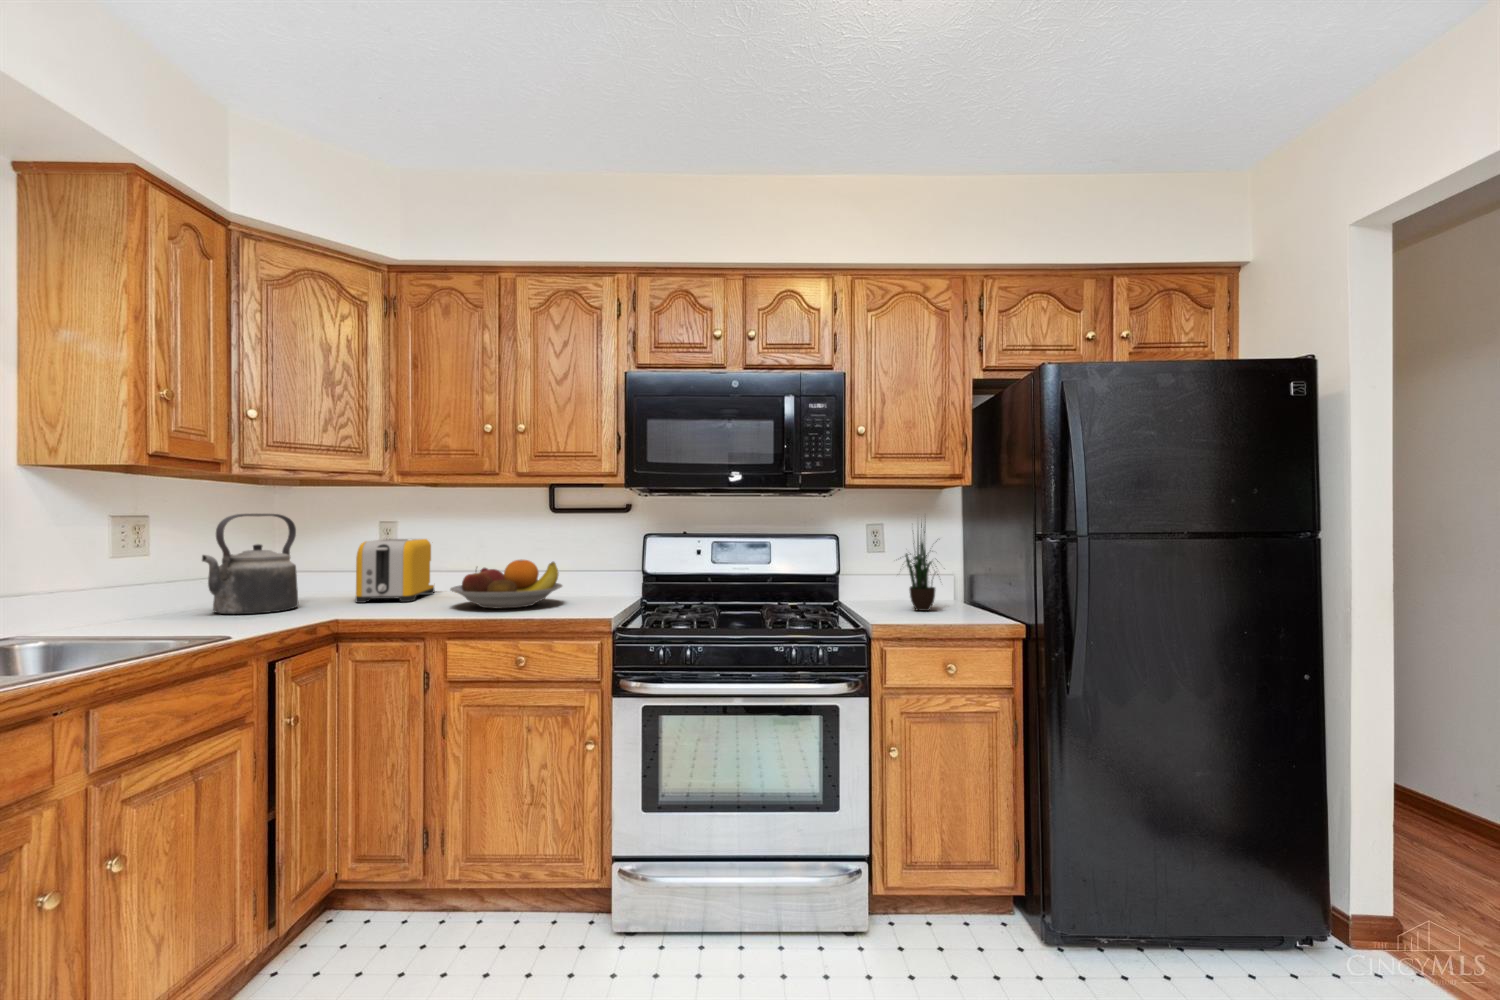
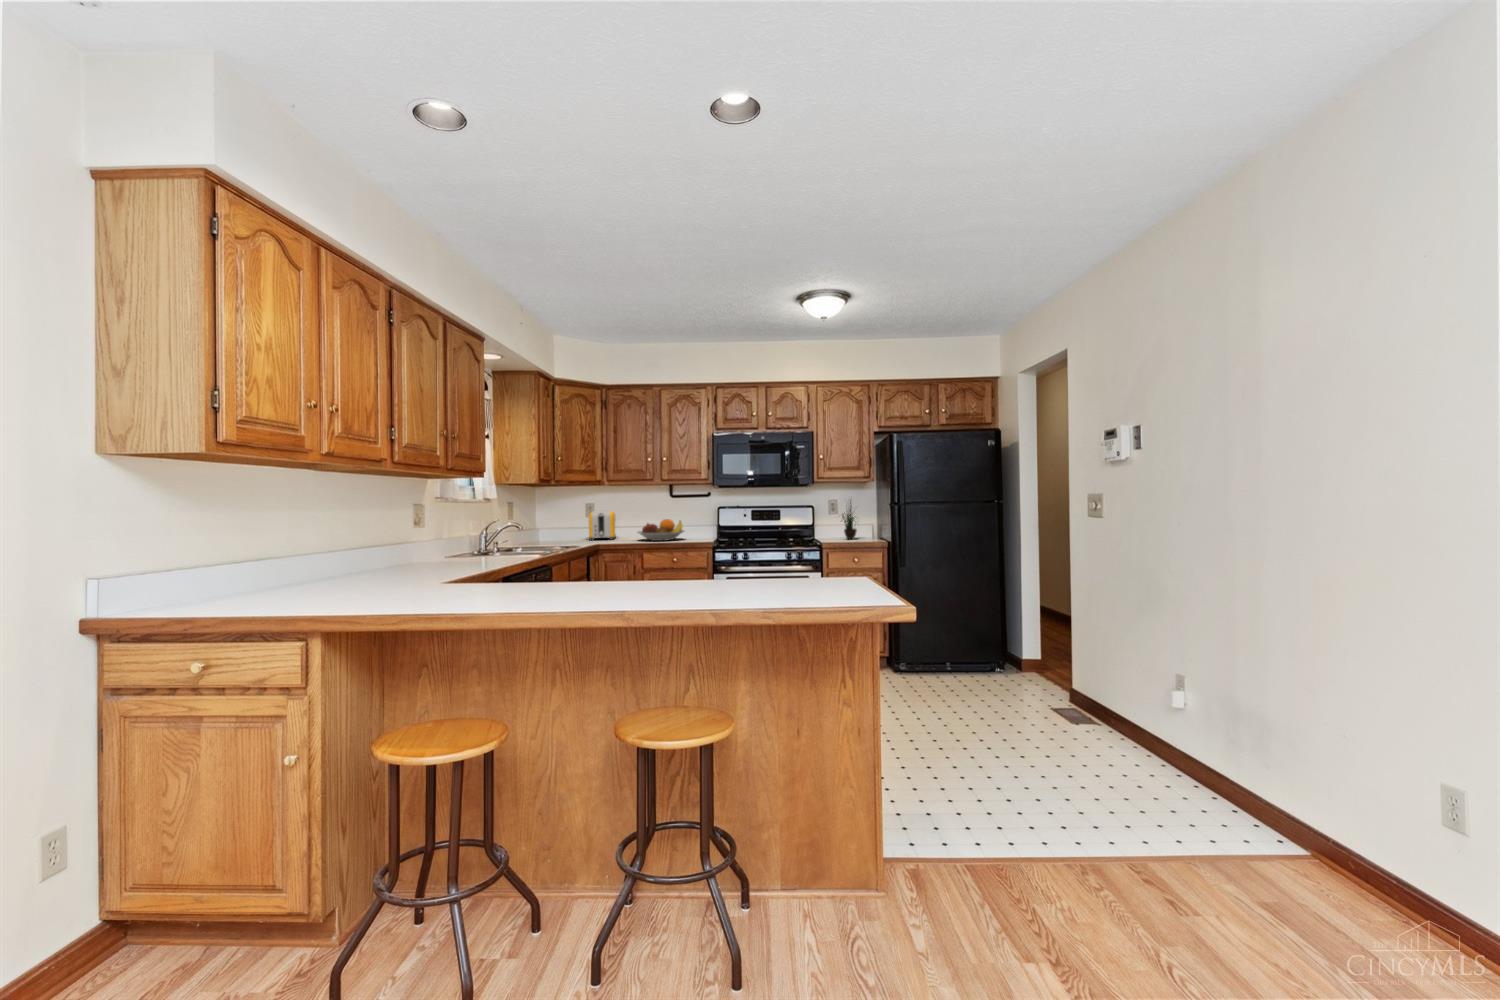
kettle: present [202,514,298,614] -> none [538,500,570,544]

